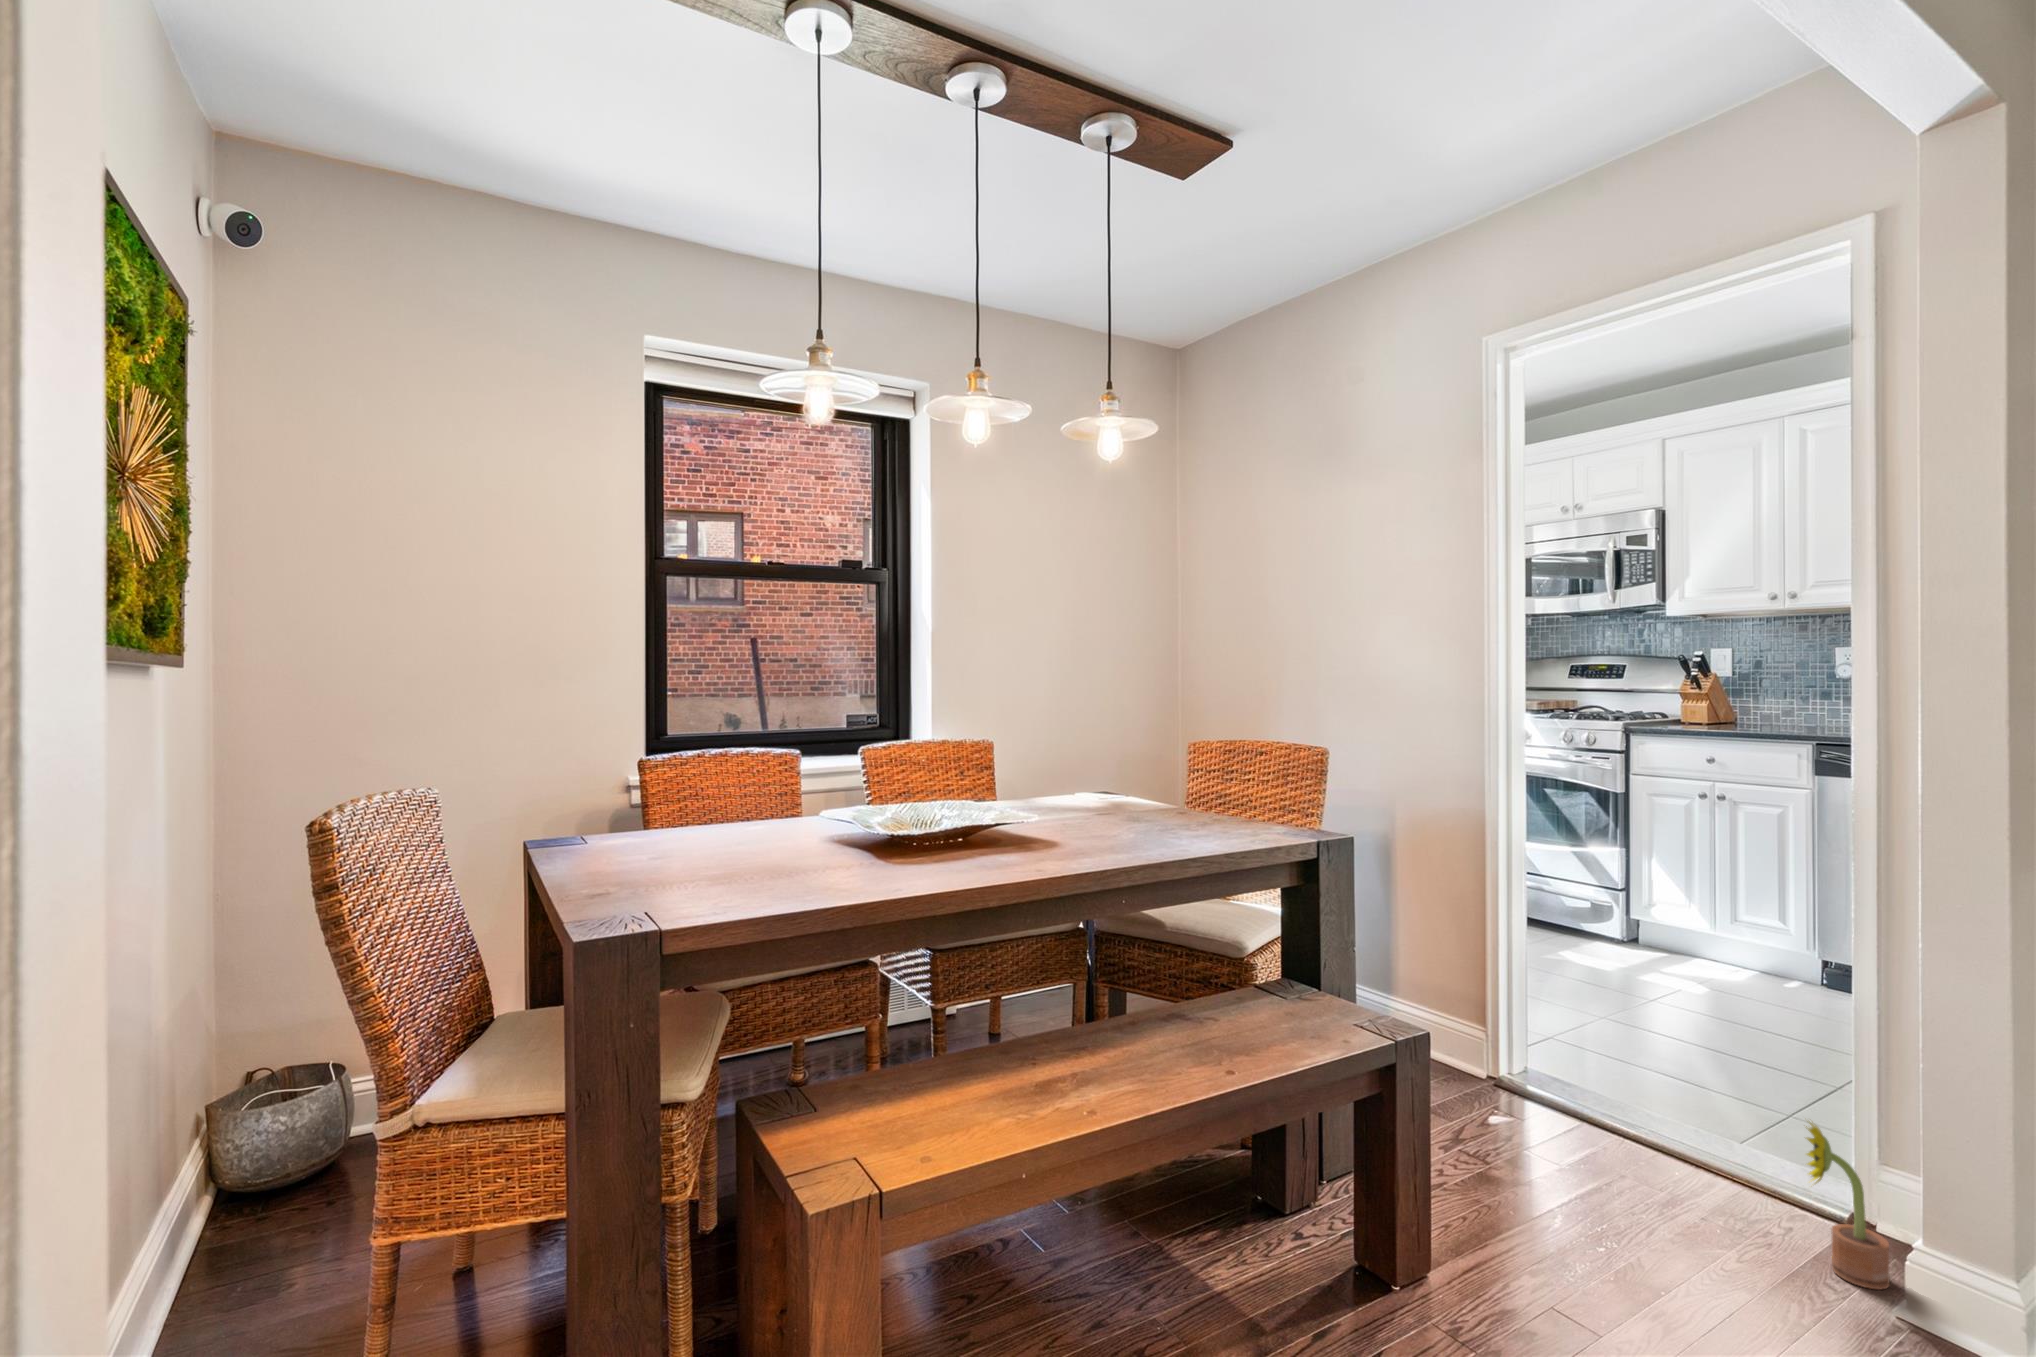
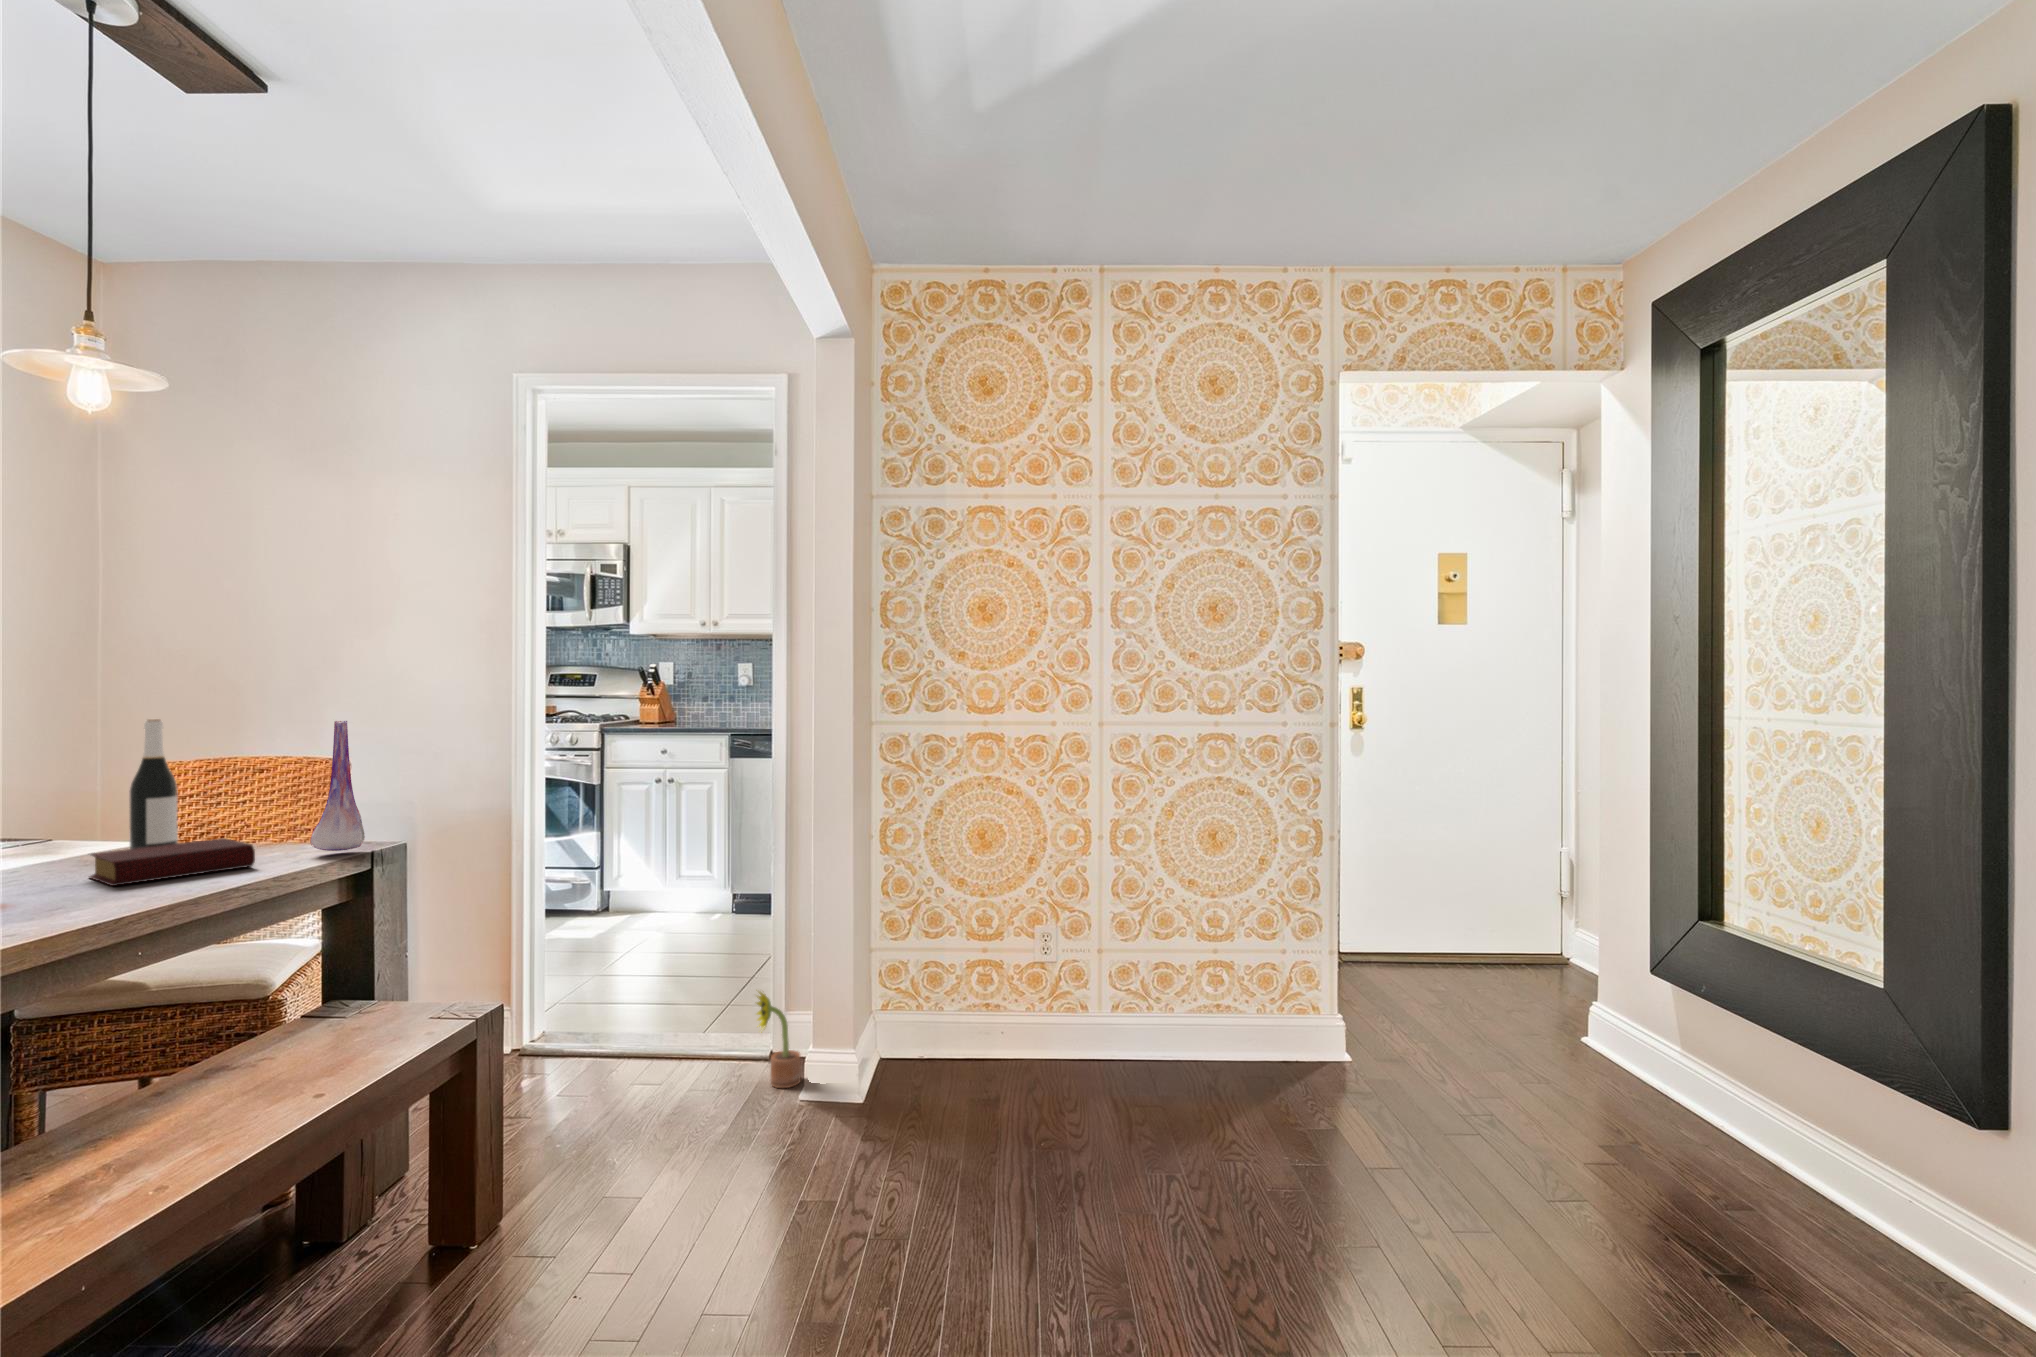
wine bottle: none [1150,704,1180,820] -> present [129,719,178,849]
vase: none [1256,708,1306,837] -> present [310,721,365,851]
book: none [1115,811,1215,840] -> present [90,838,255,886]

